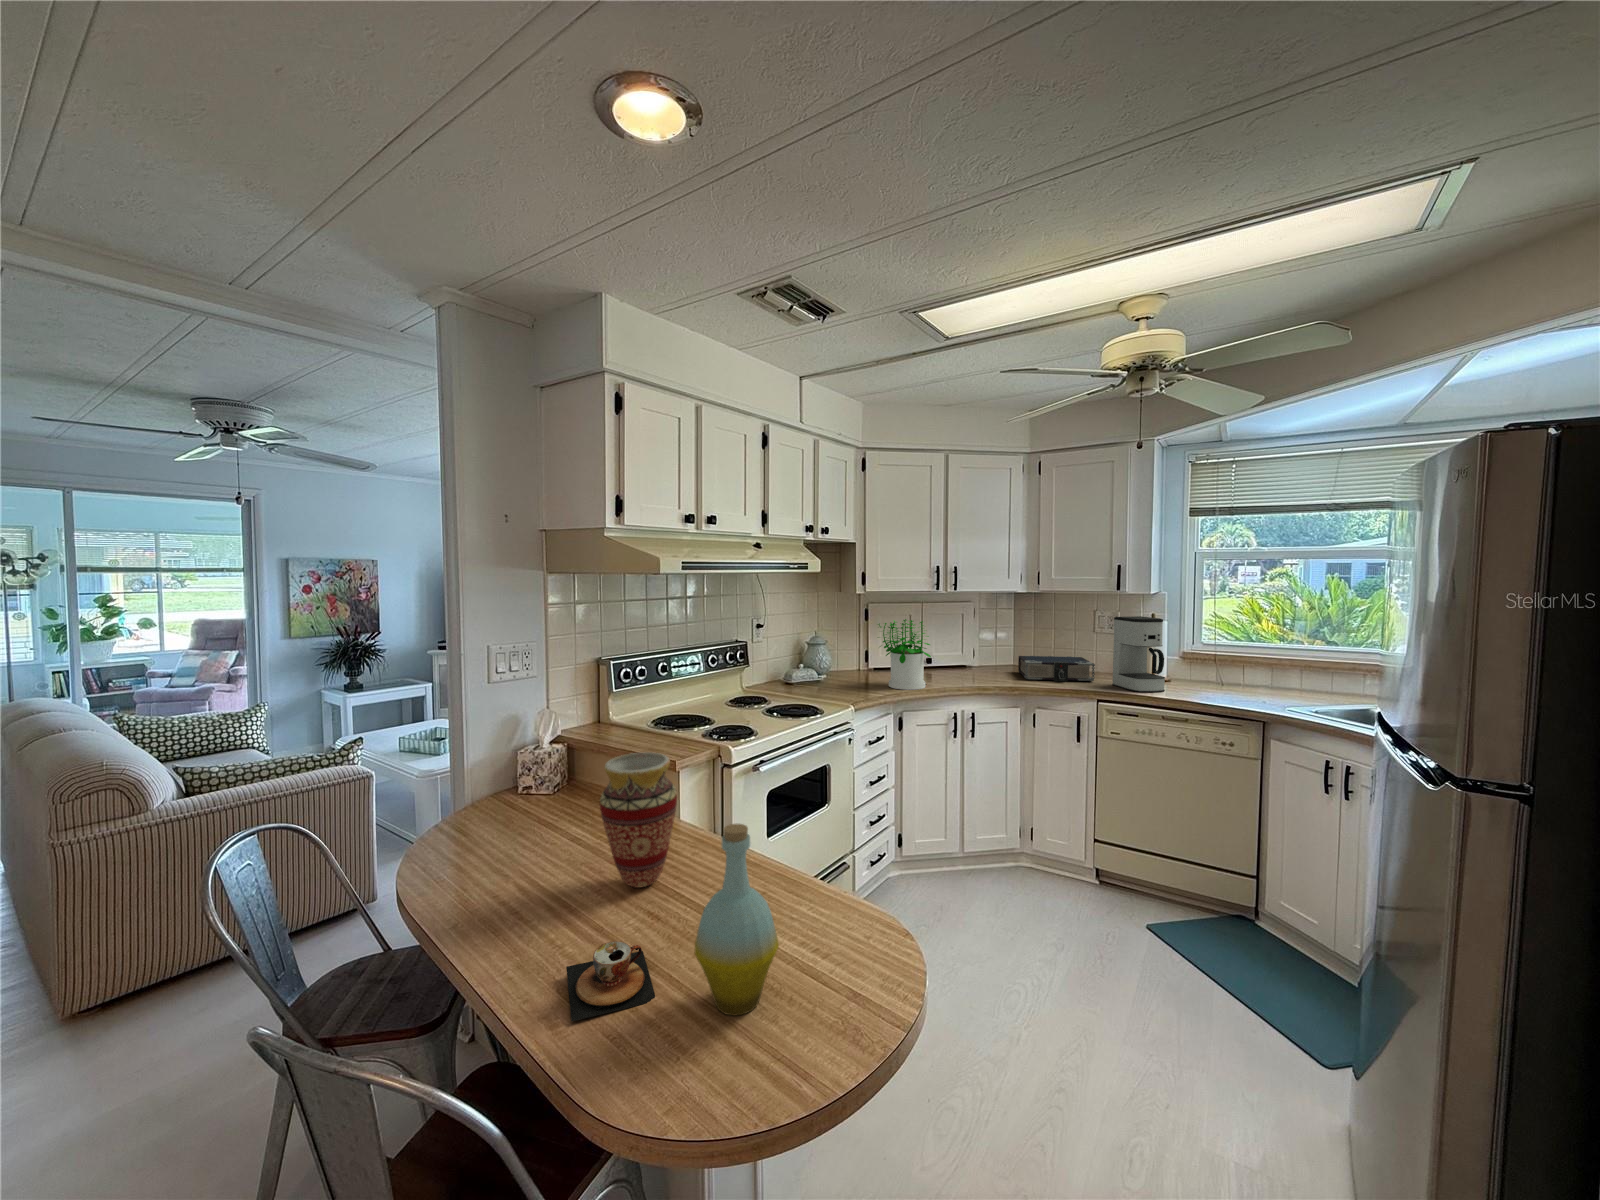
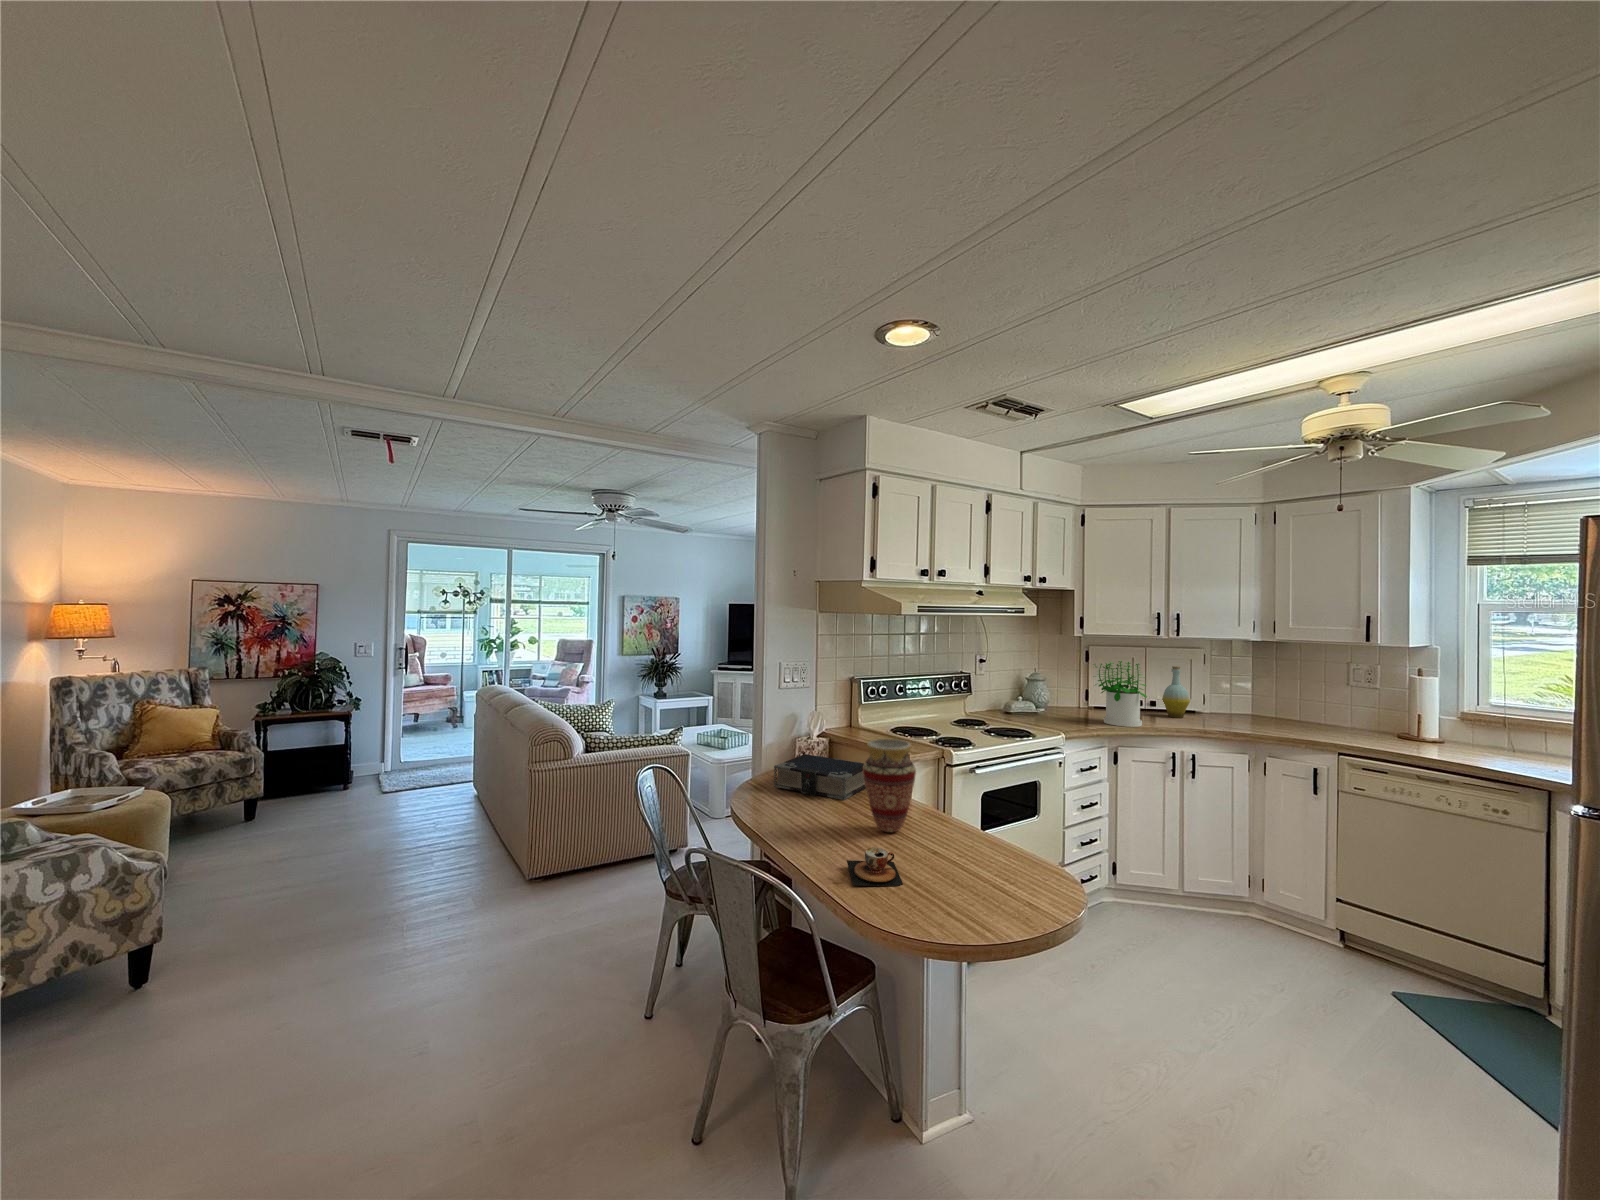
coffee maker: present [1112,616,1165,692] -> none [1362,669,1428,751]
book: present [1018,656,1095,681] -> present [774,754,866,800]
bottle: present [694,824,779,1016] -> present [1162,666,1190,718]

